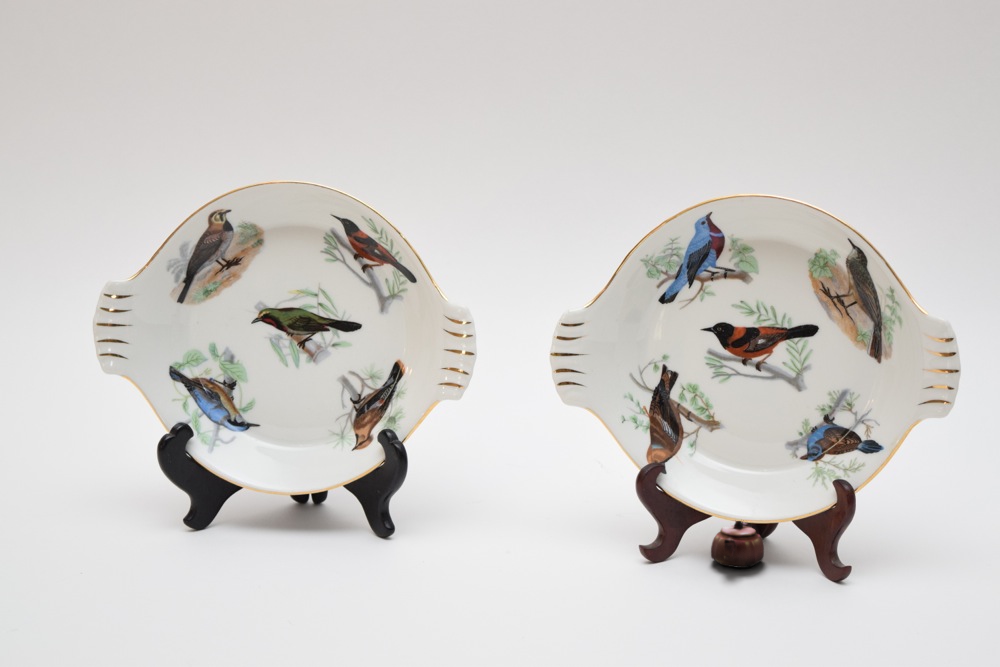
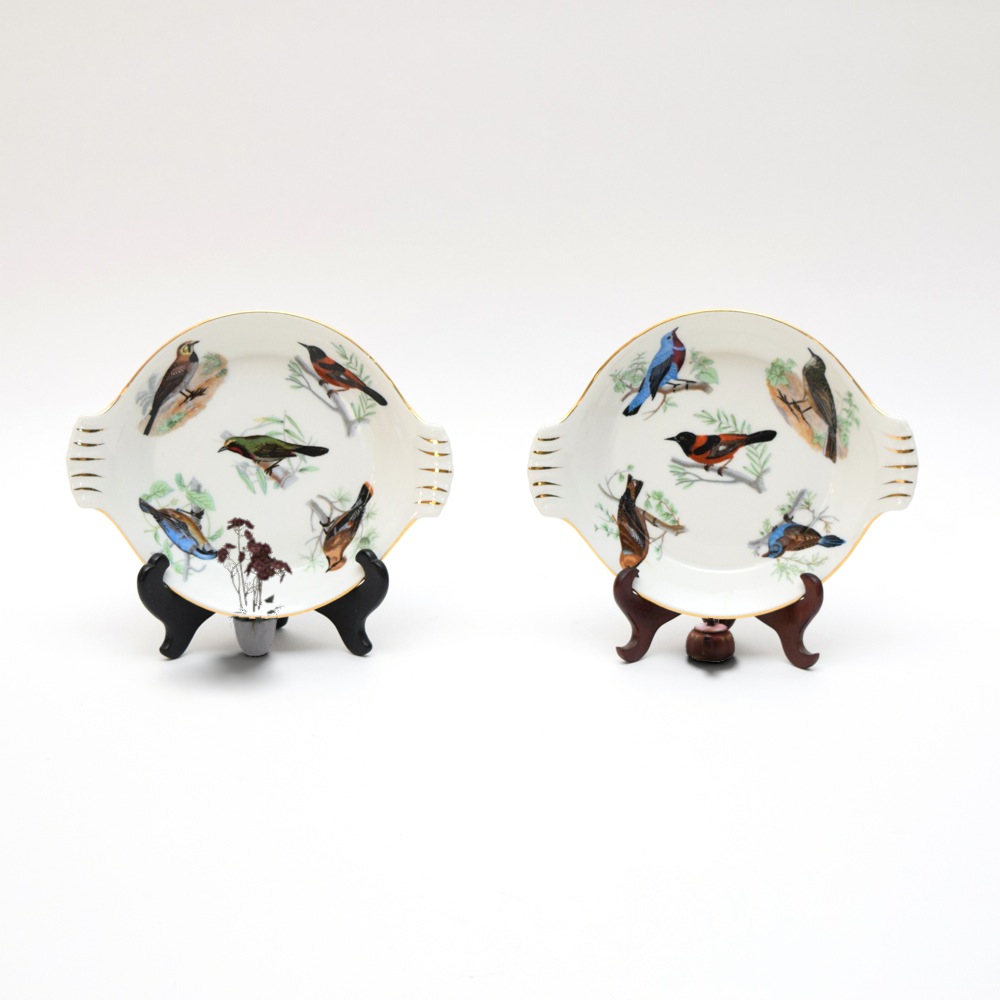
flower arrangement: none [238,384,320,530] -> present [217,517,292,656]

